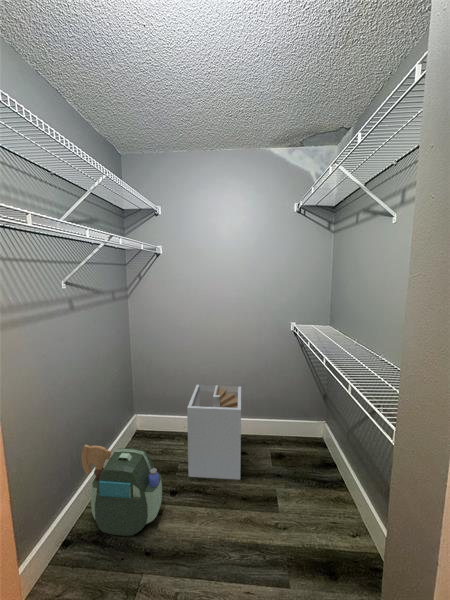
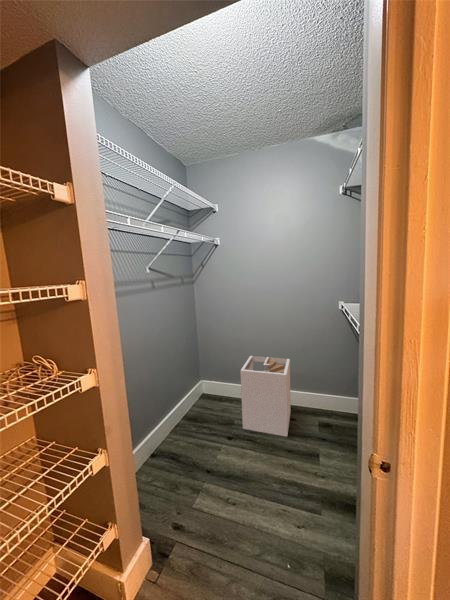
backpack: present [81,445,162,536] -> none [162,389,220,459]

